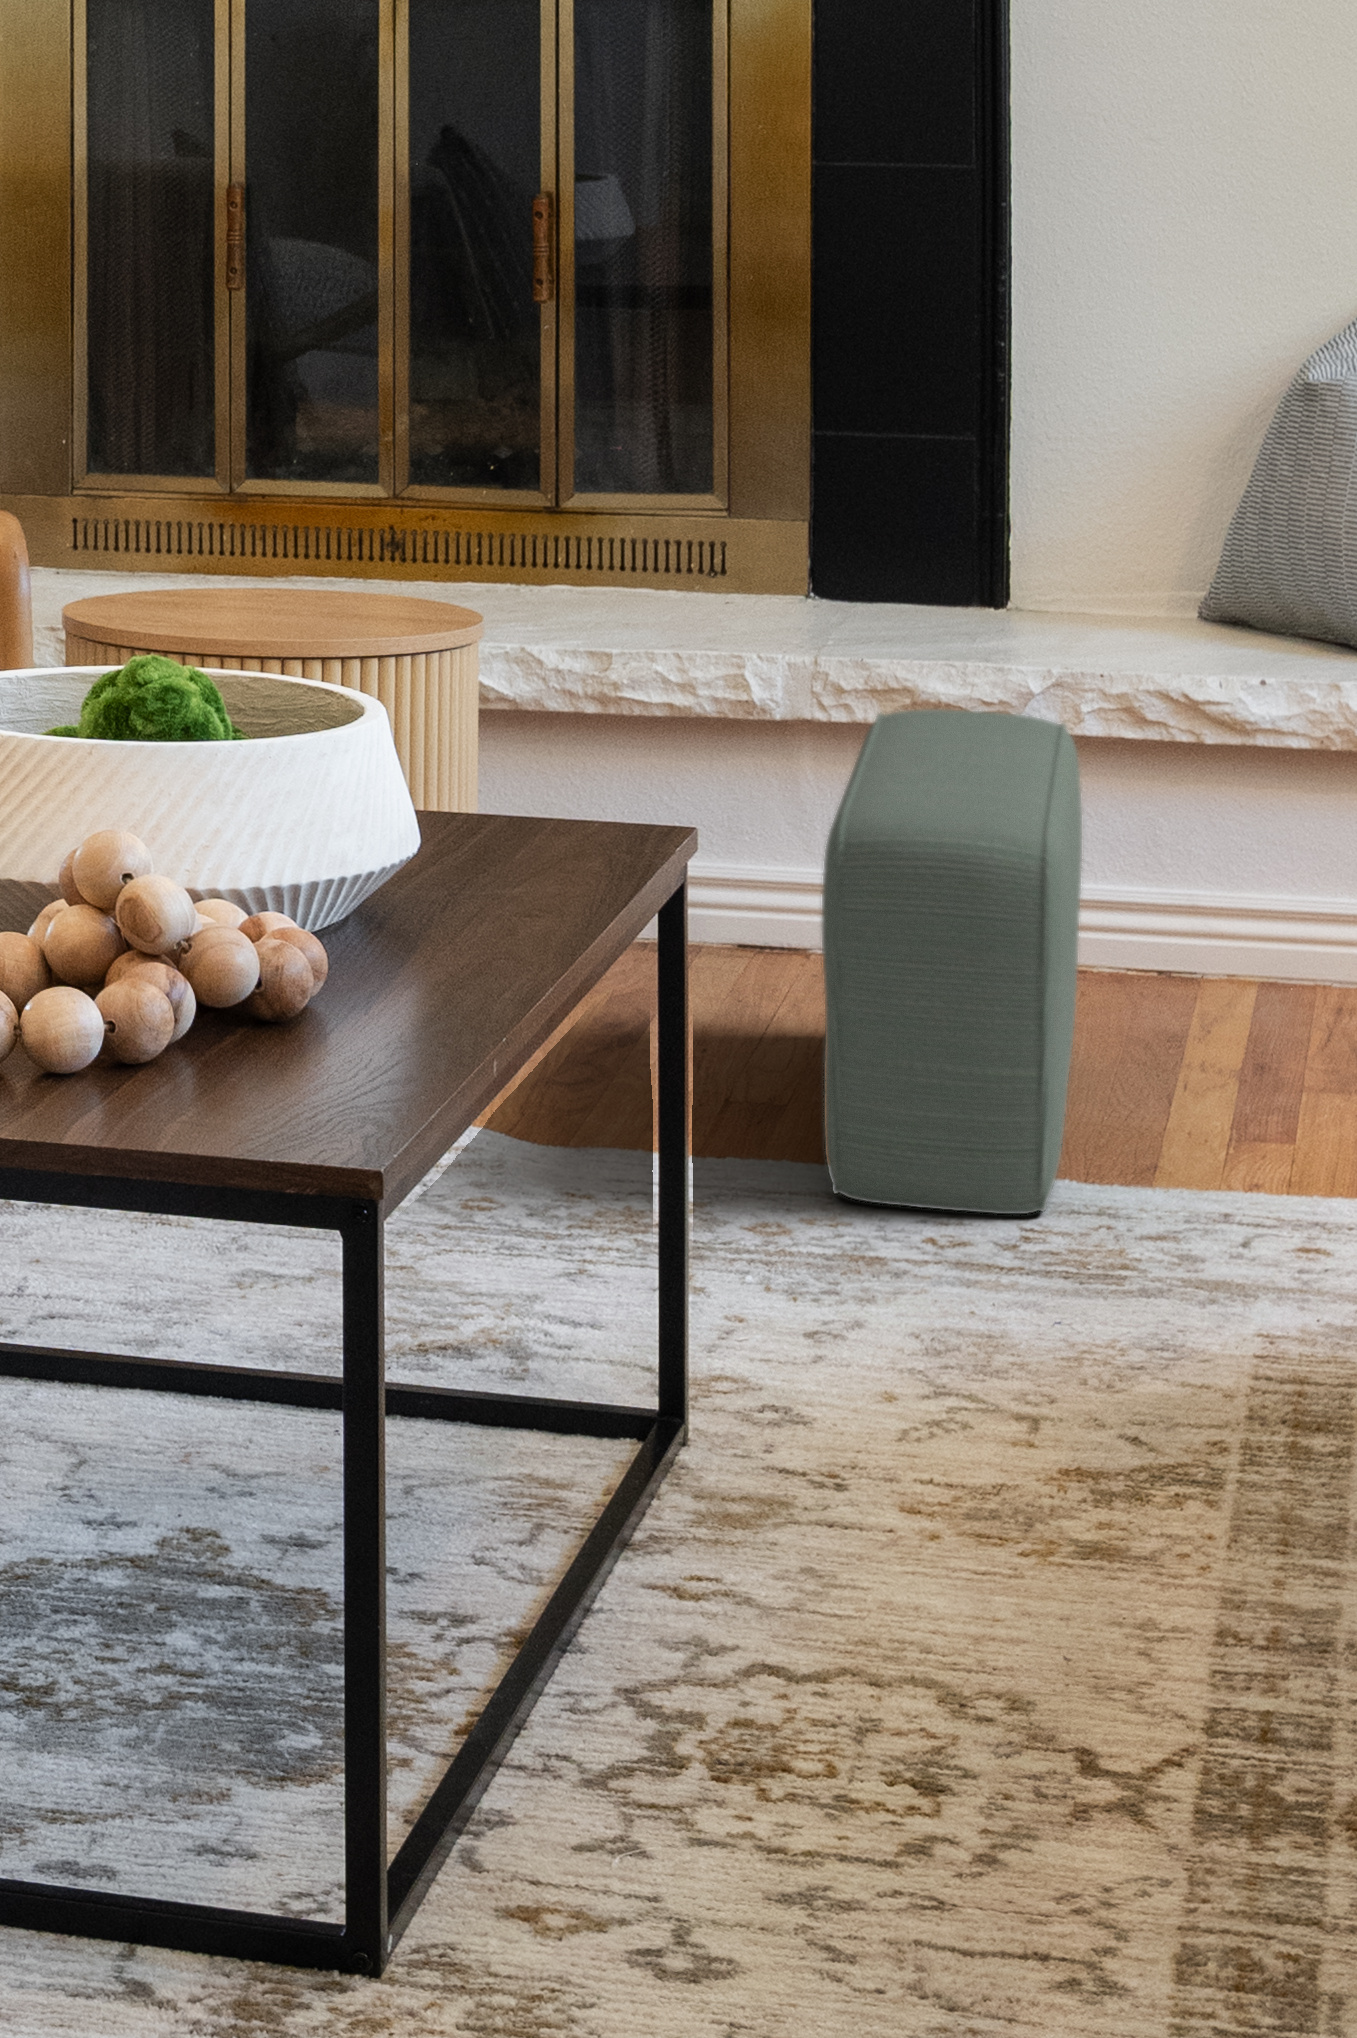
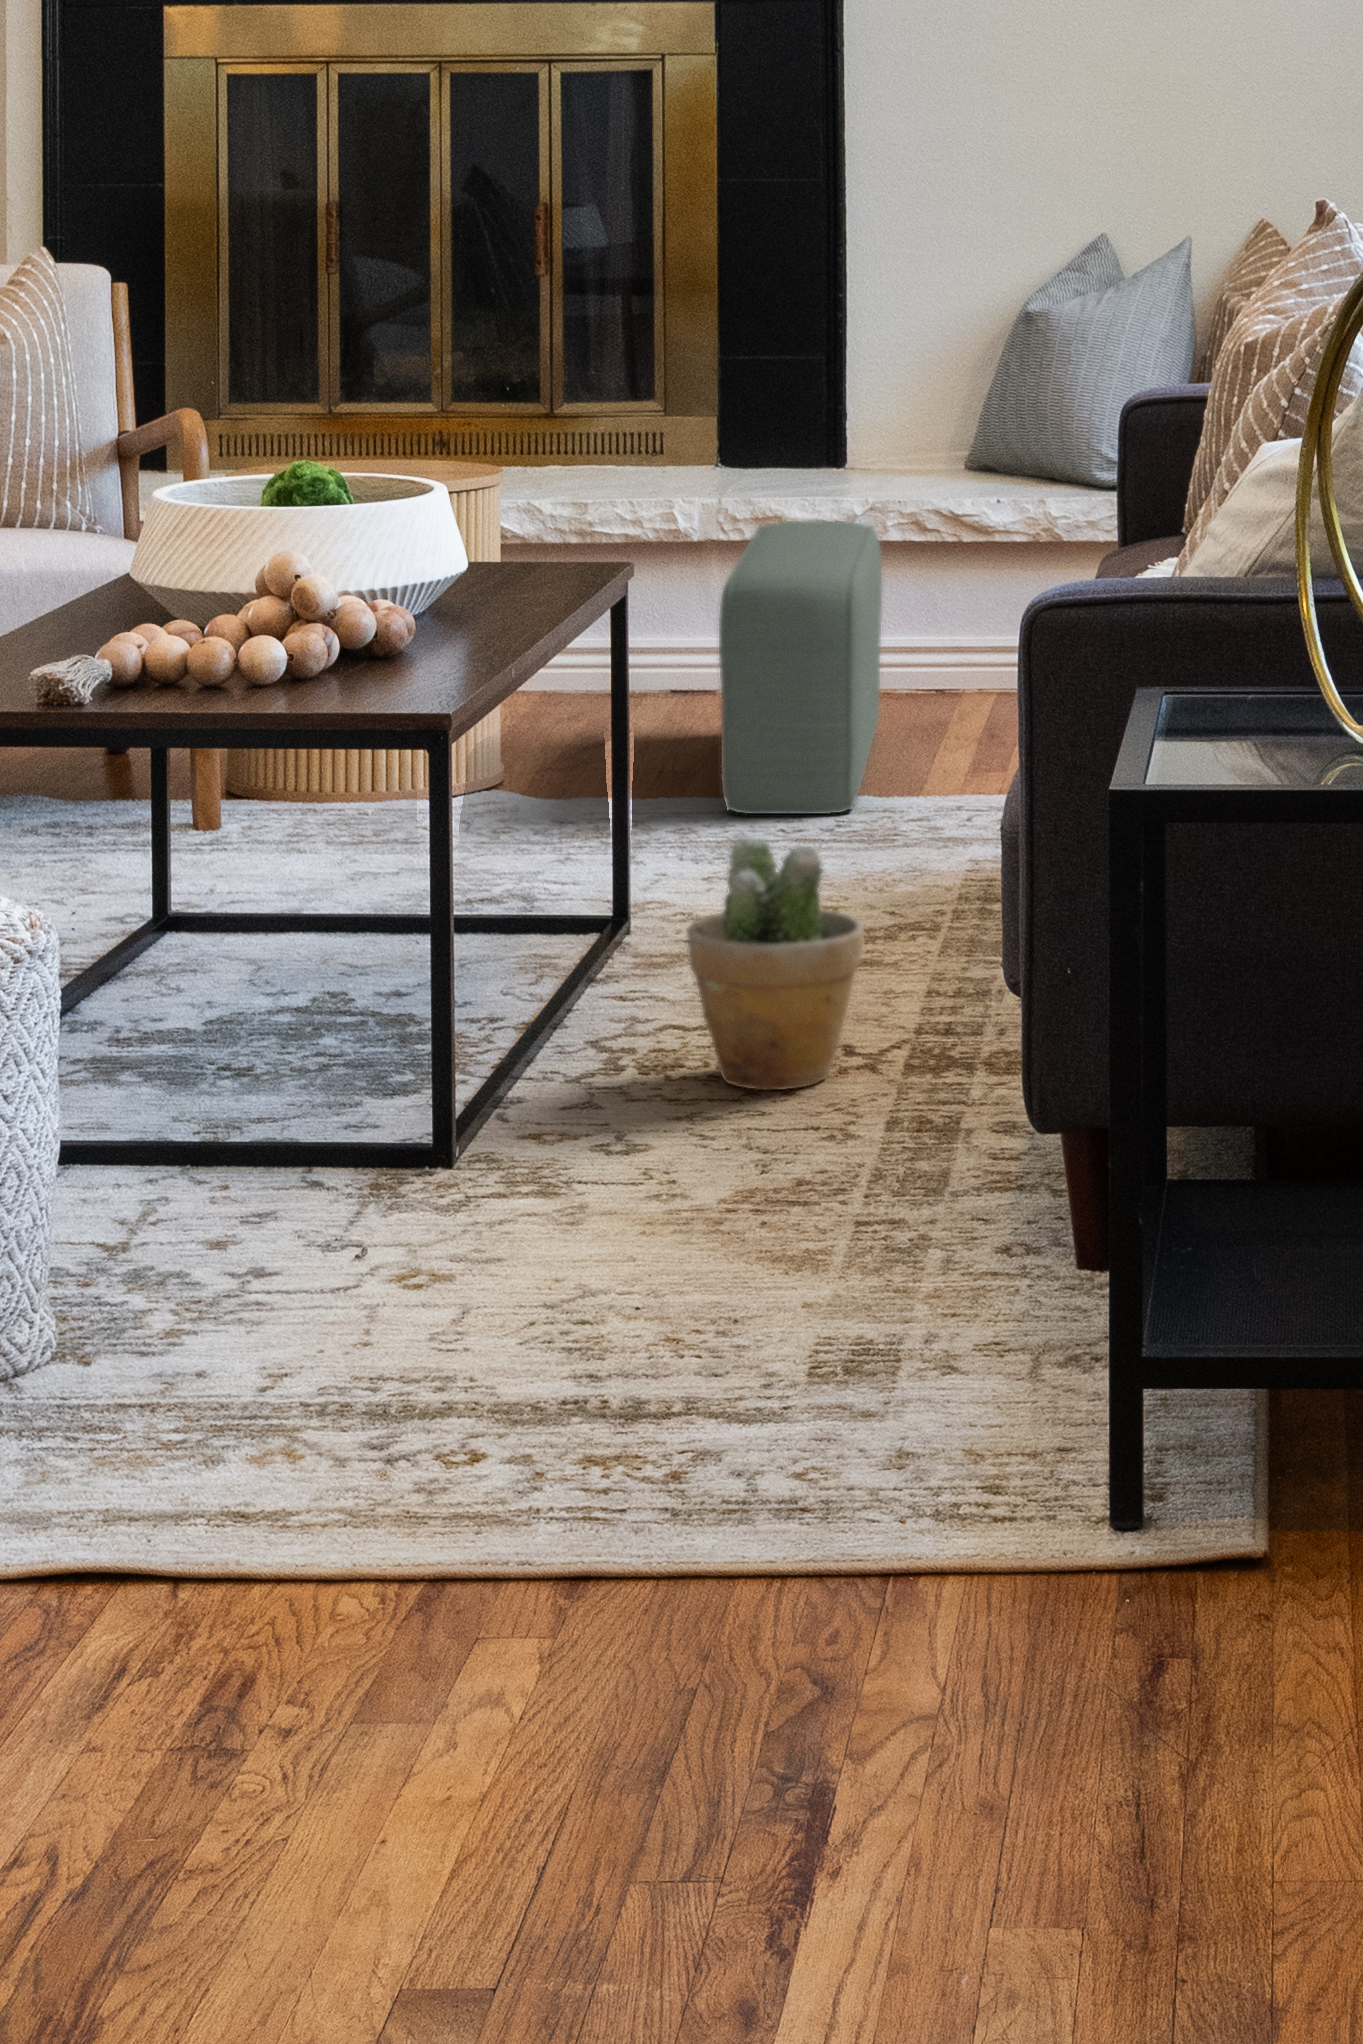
potted plant: none [801,1391,1136,1870] -> present [686,837,864,1090]

